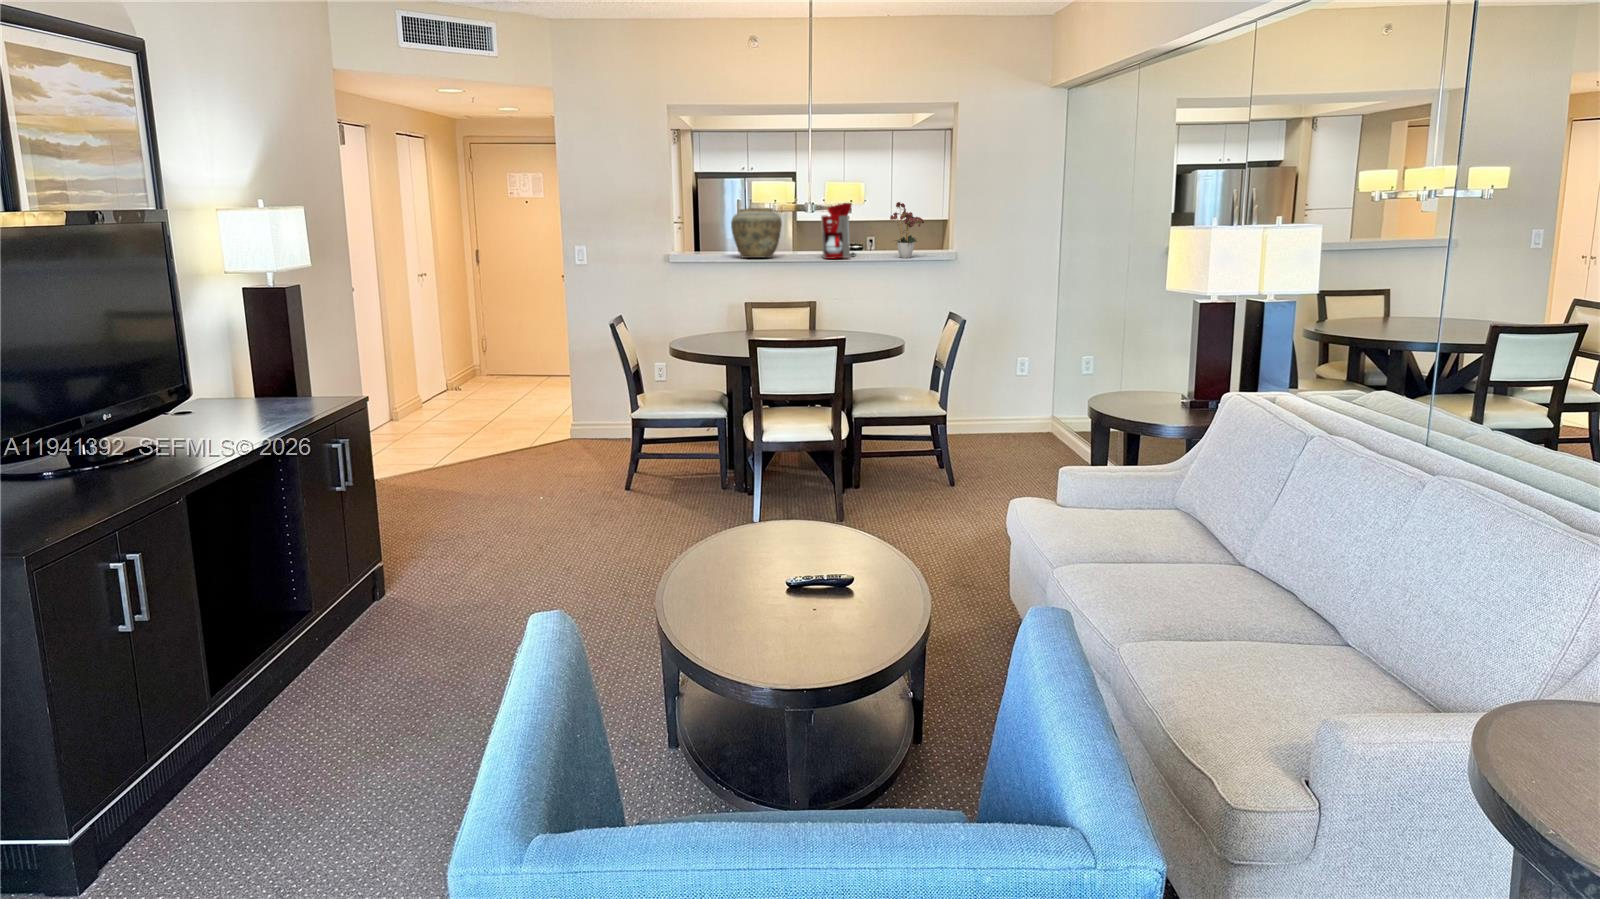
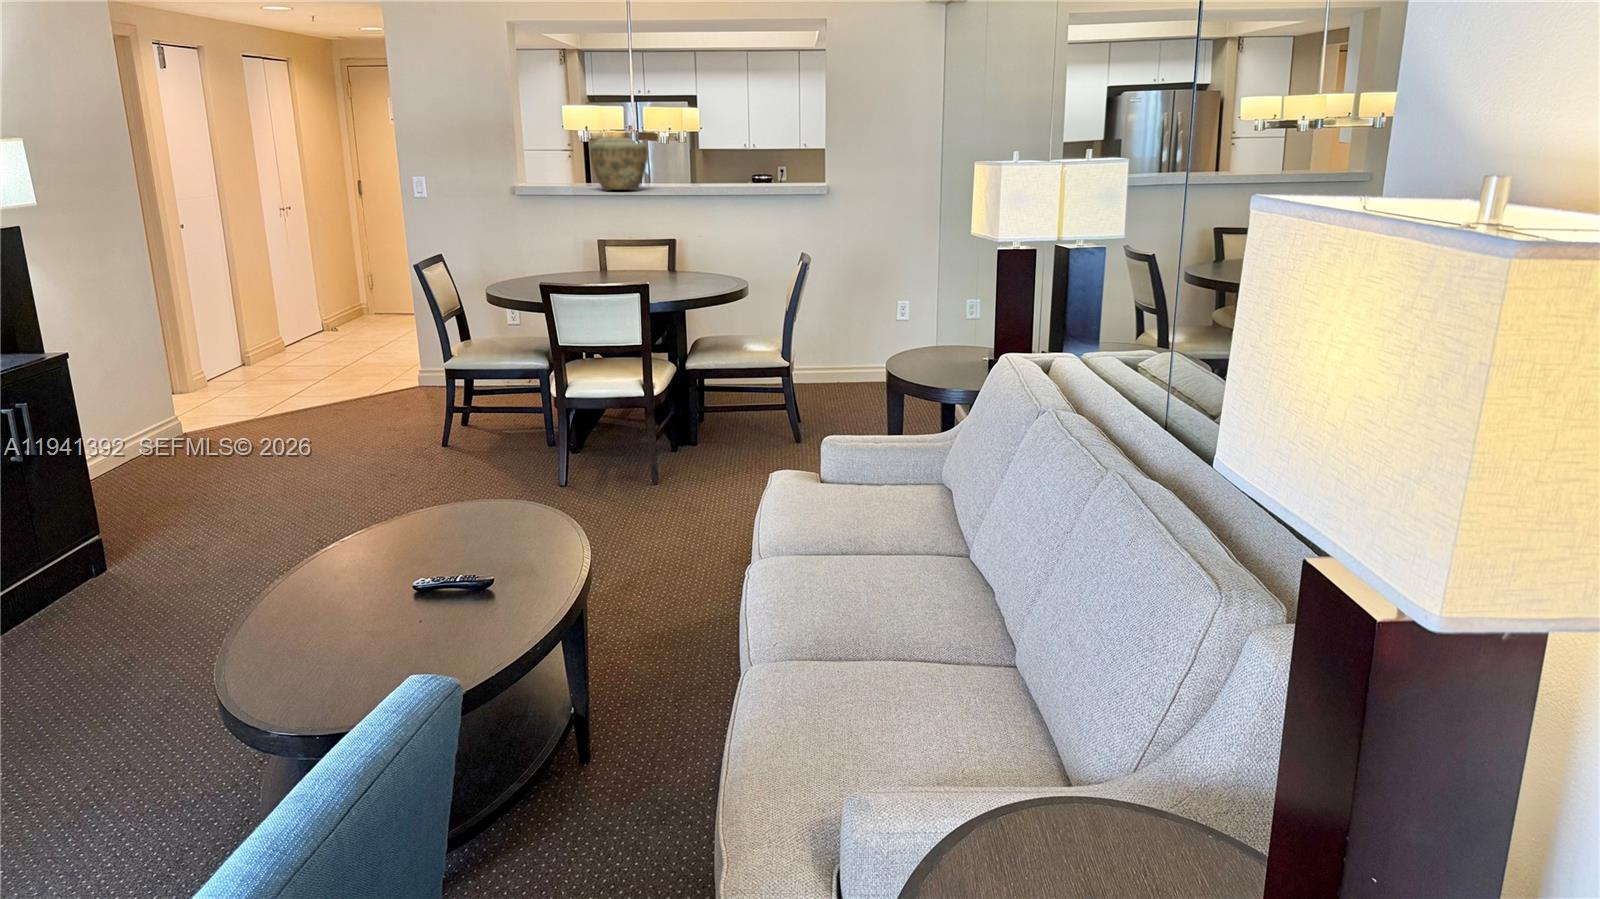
flower arrangement: present [890,202,924,258] -> none [767,125,809,192]
coffee maker: present [821,203,856,259] -> none [690,116,736,192]

